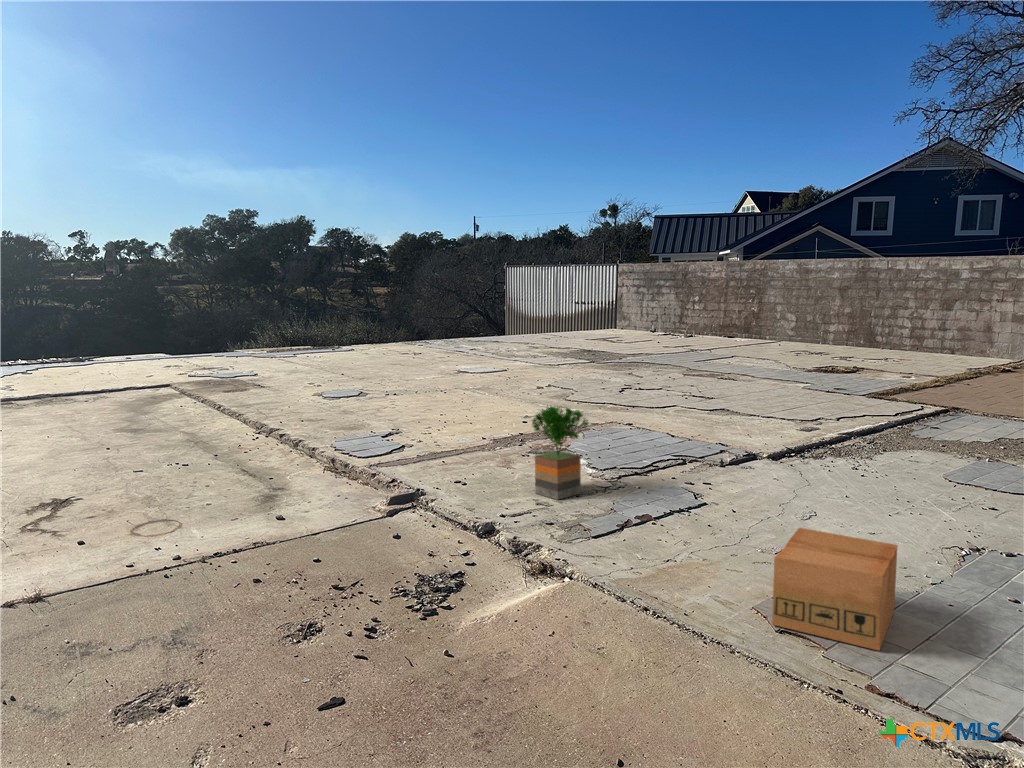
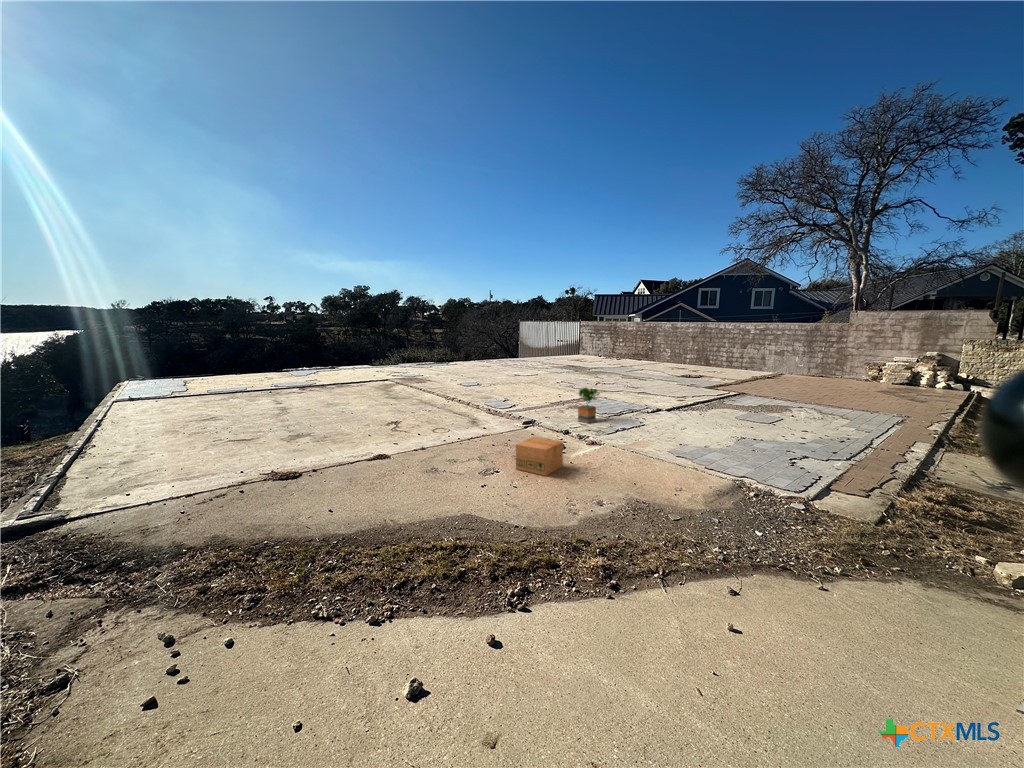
cardboard box: present [772,528,897,651] -> present [516,437,563,476]

